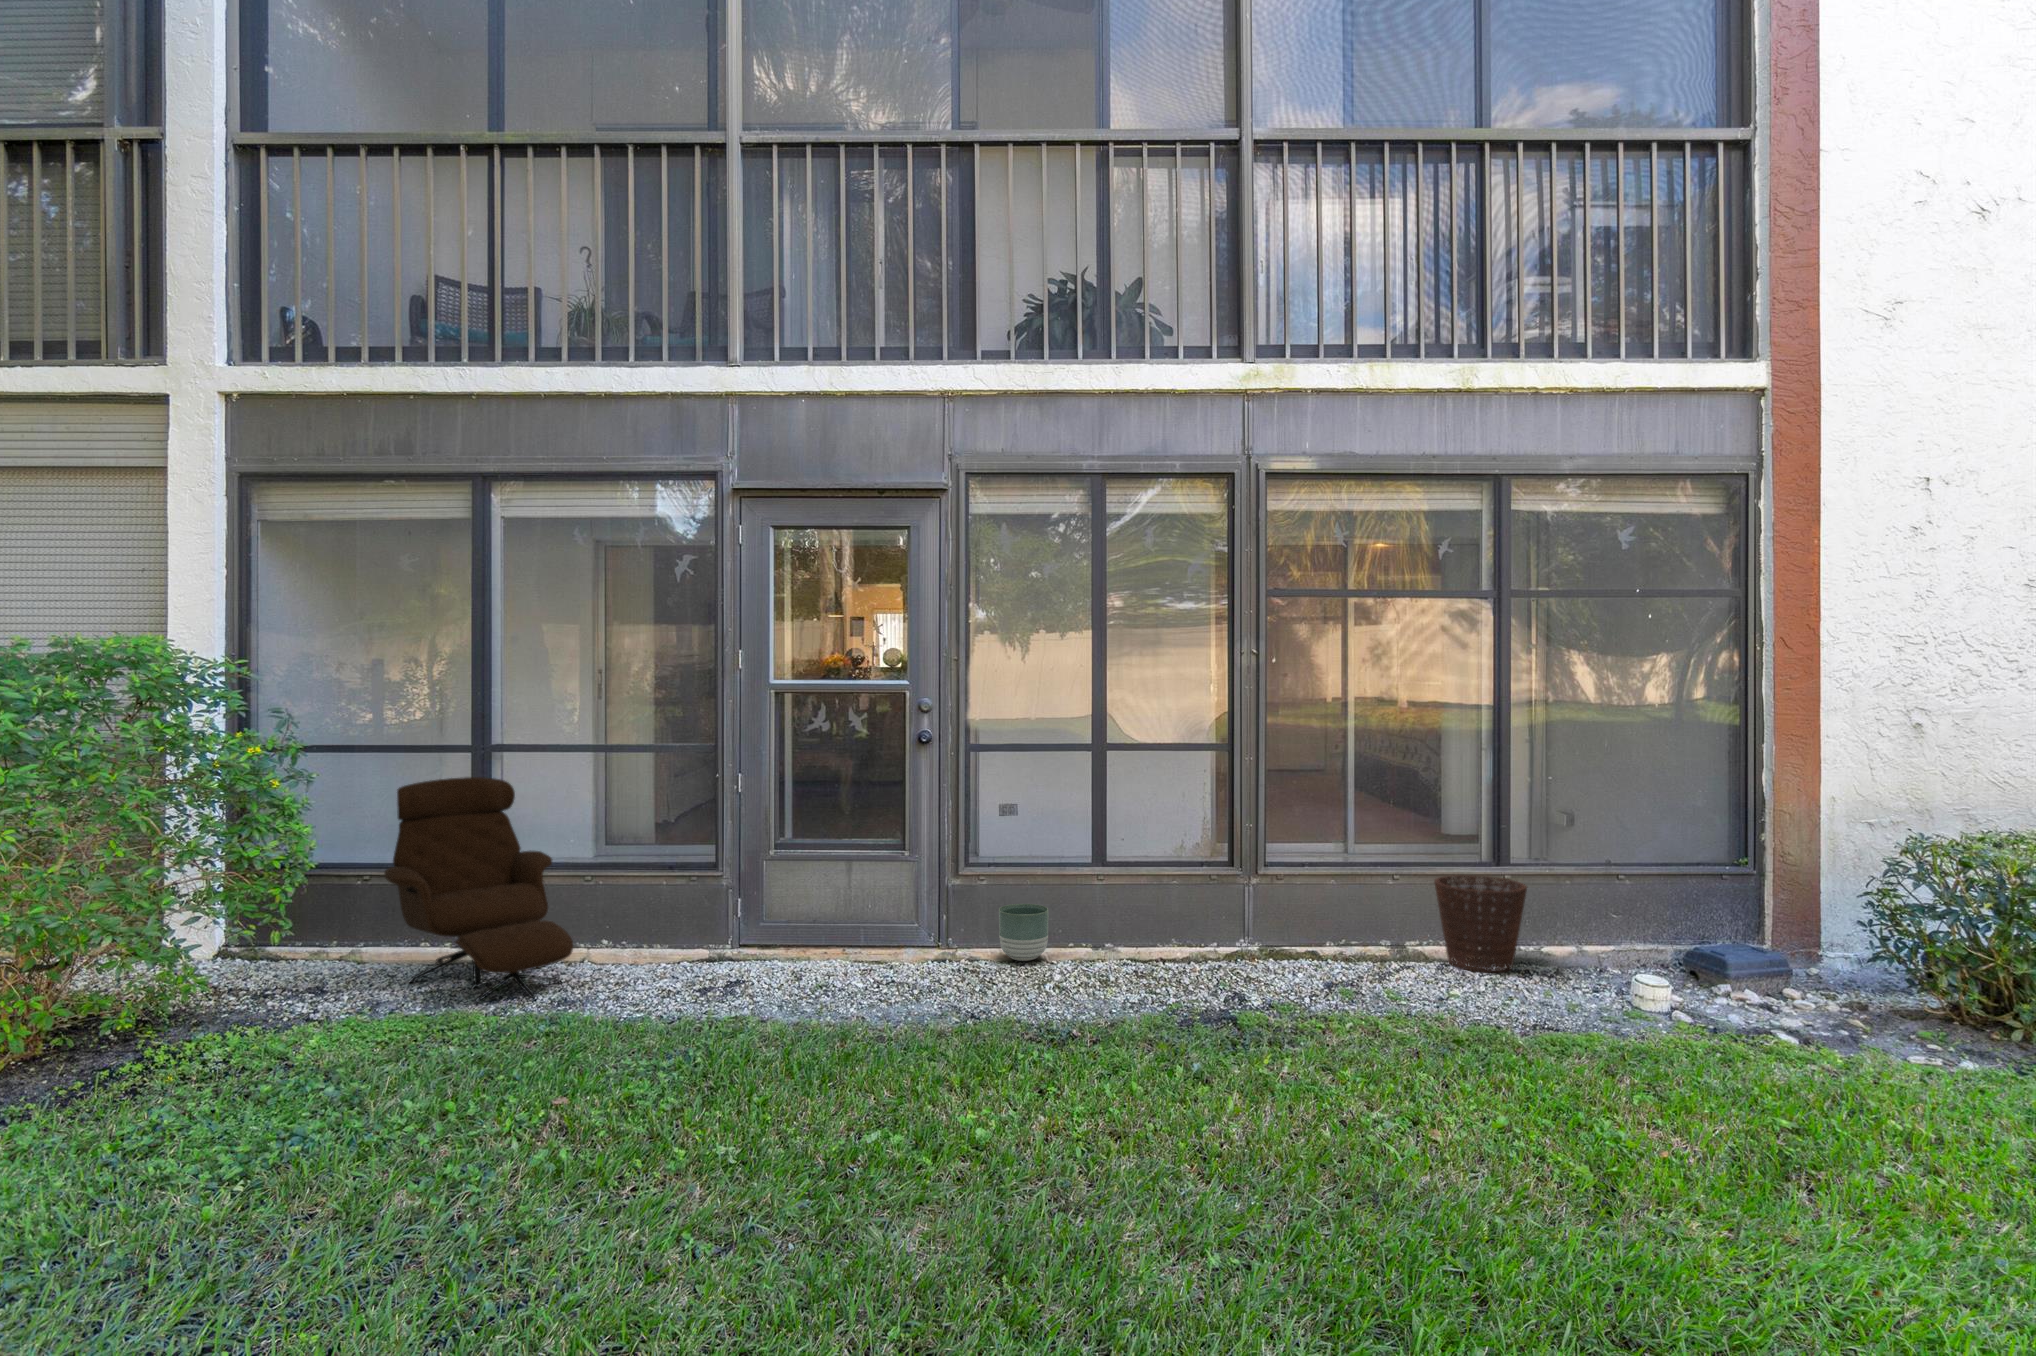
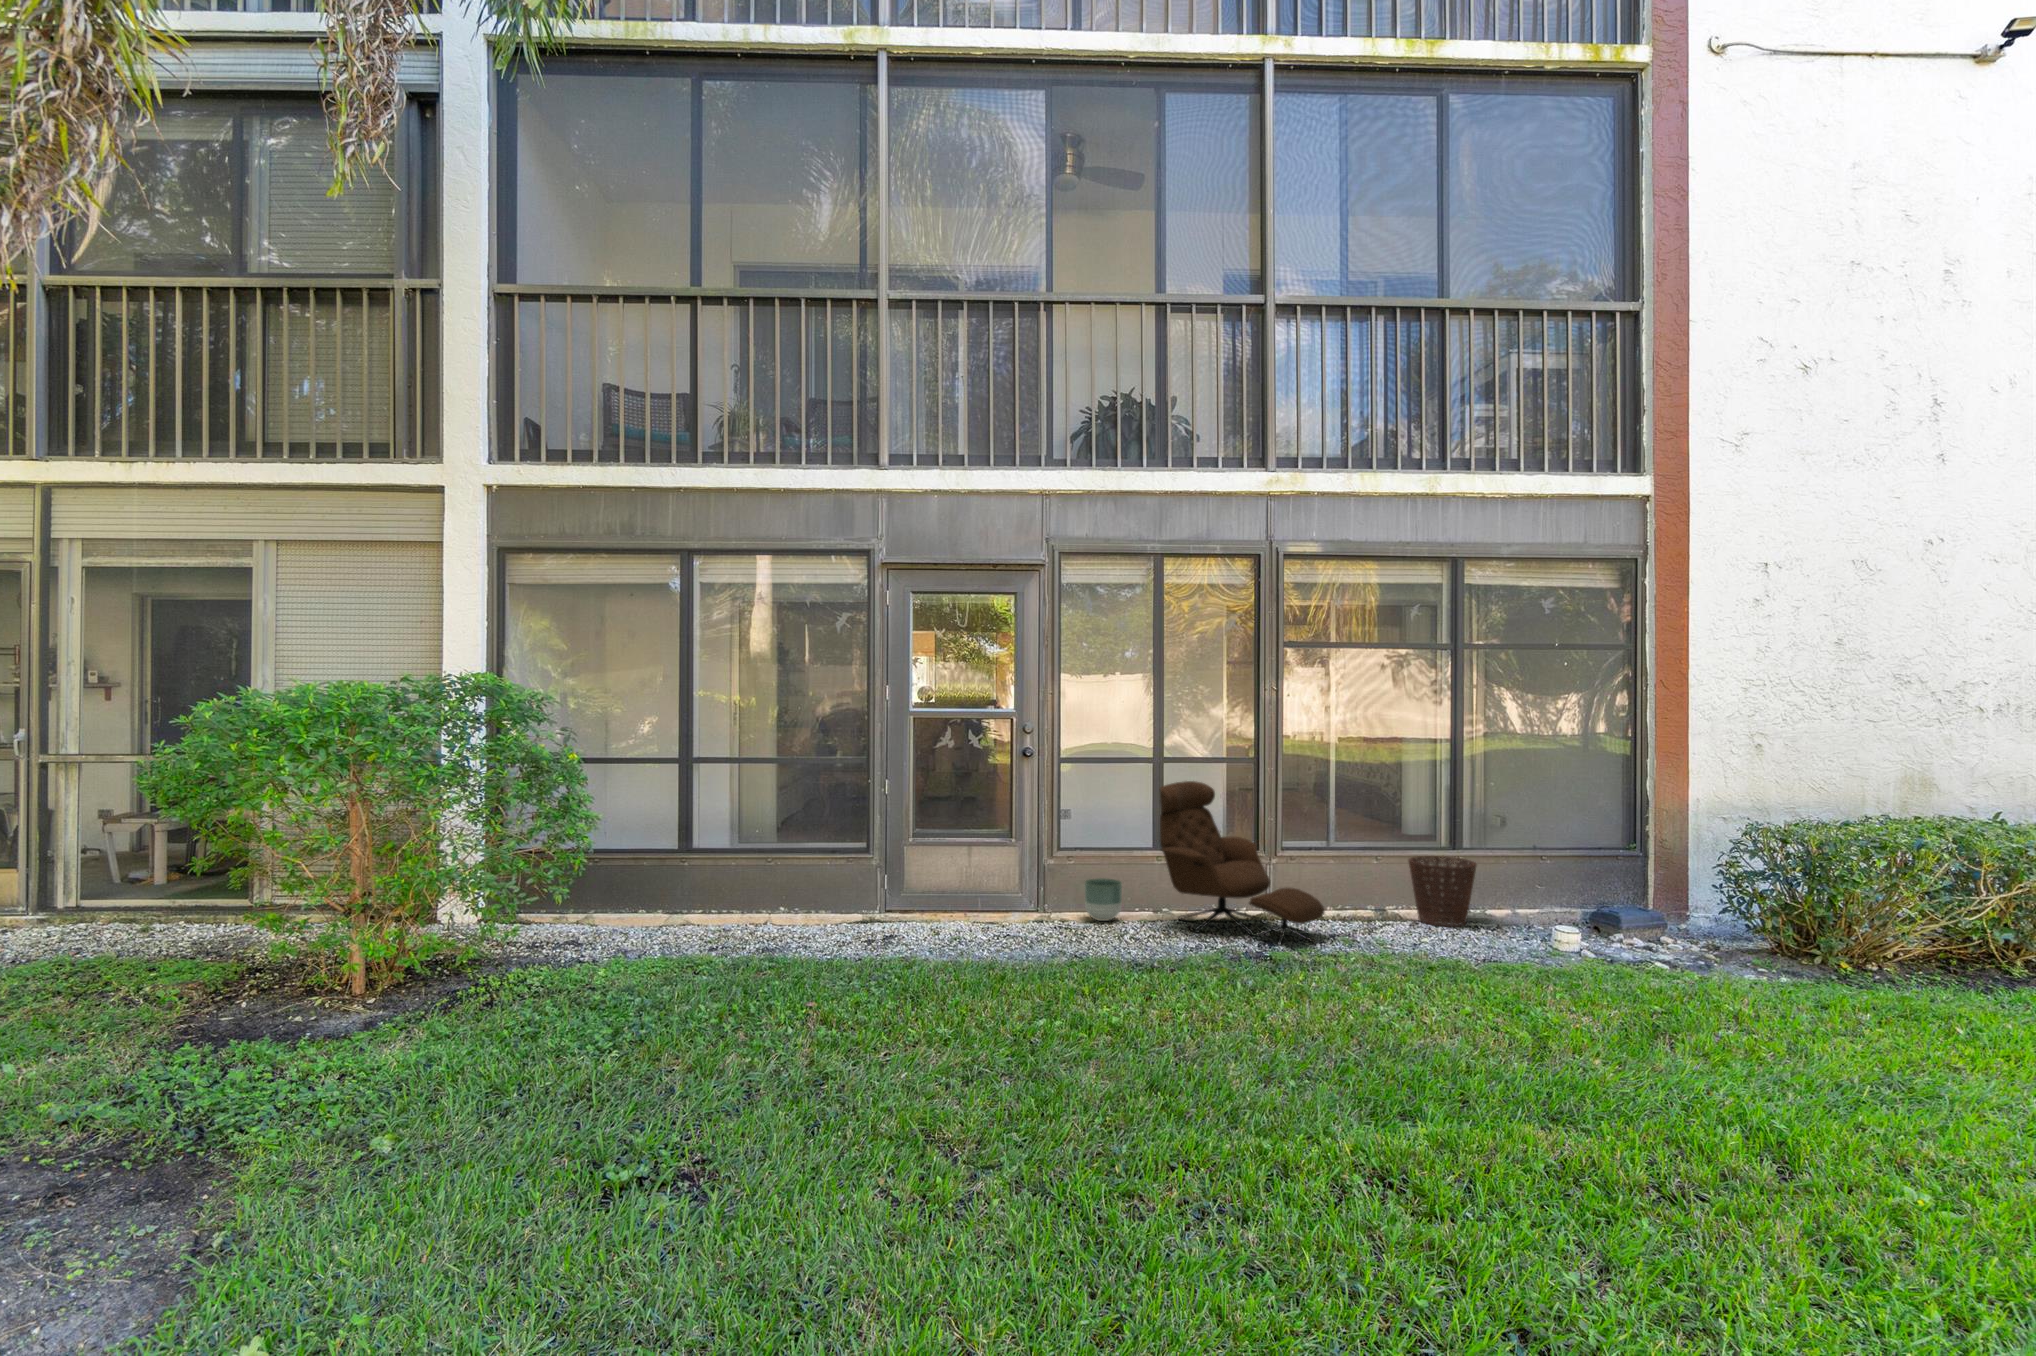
lounge chair: present [384,777,573,1001] -> present [1160,781,1324,945]

